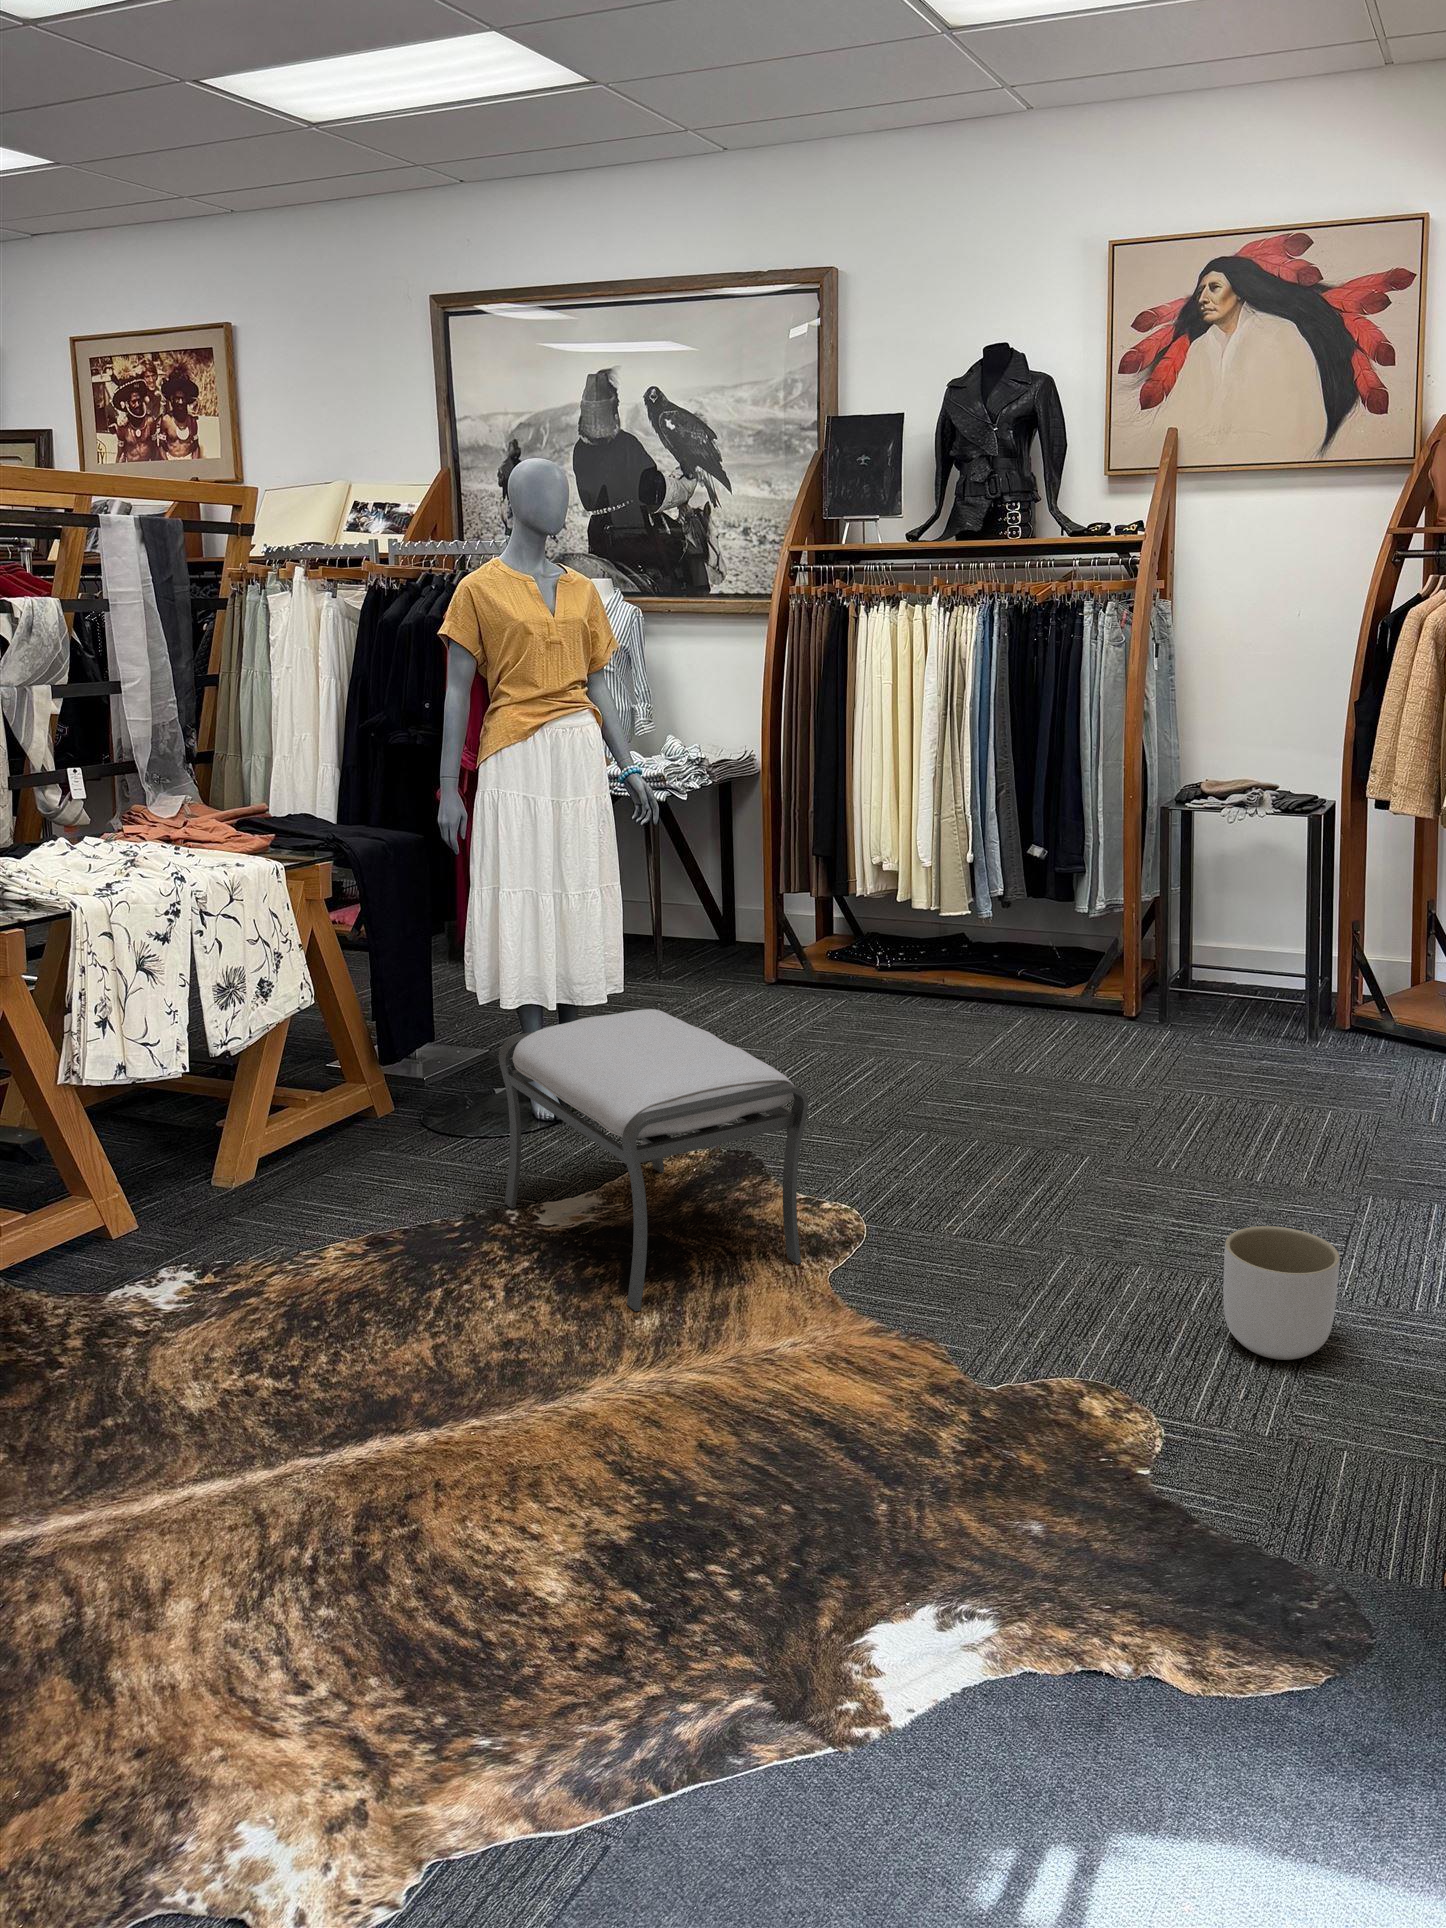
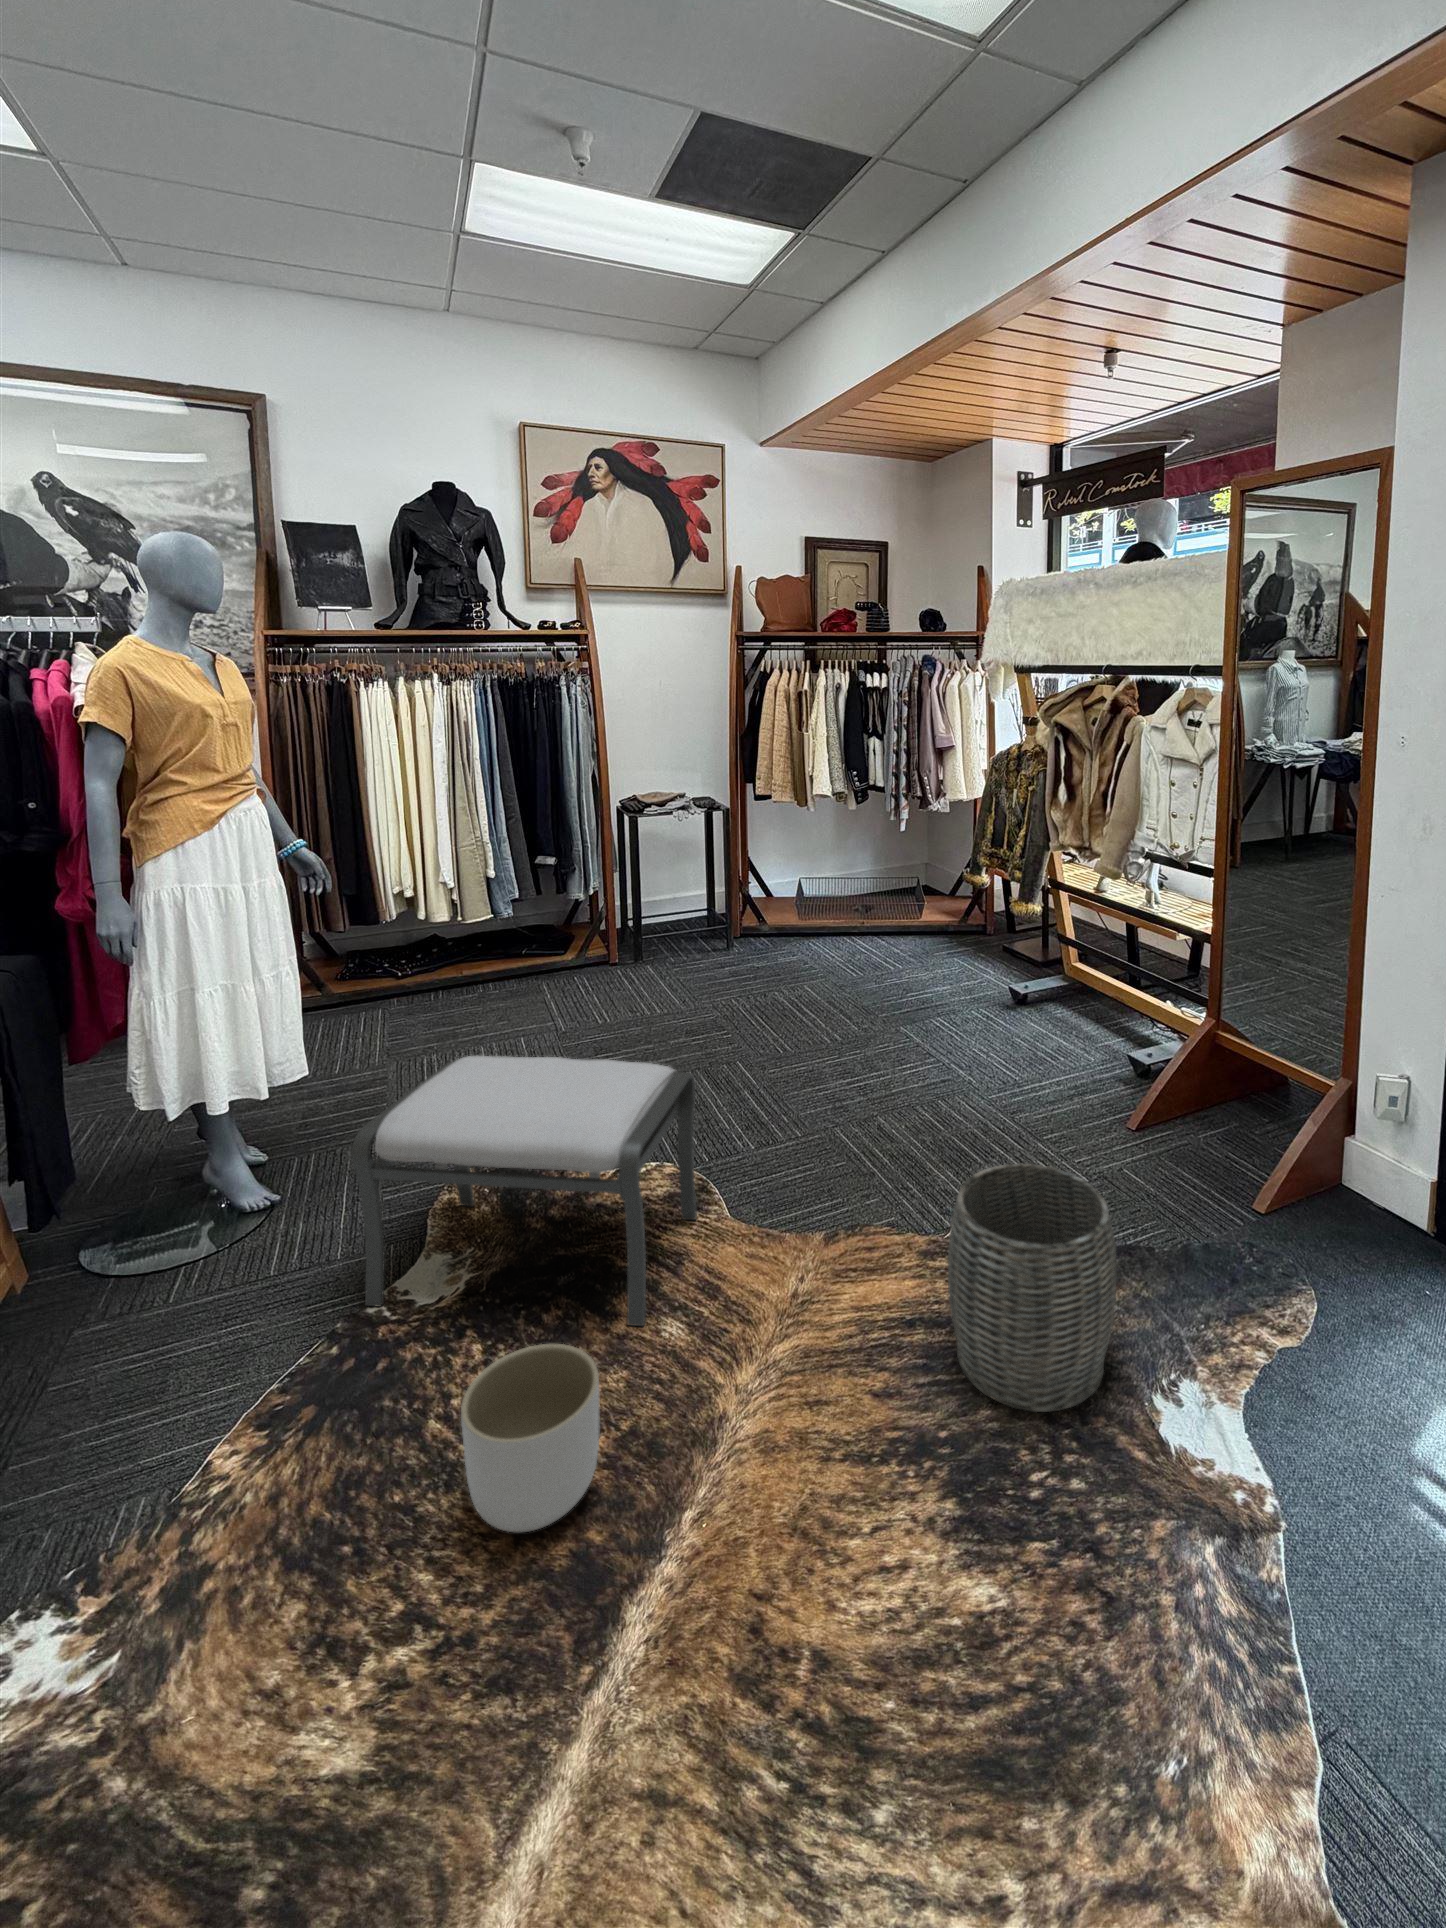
planter: present [1223,1226,1340,1360] -> present [461,1344,599,1533]
woven basket: none [776,1277,985,1570] -> present [948,1164,1117,1412]

